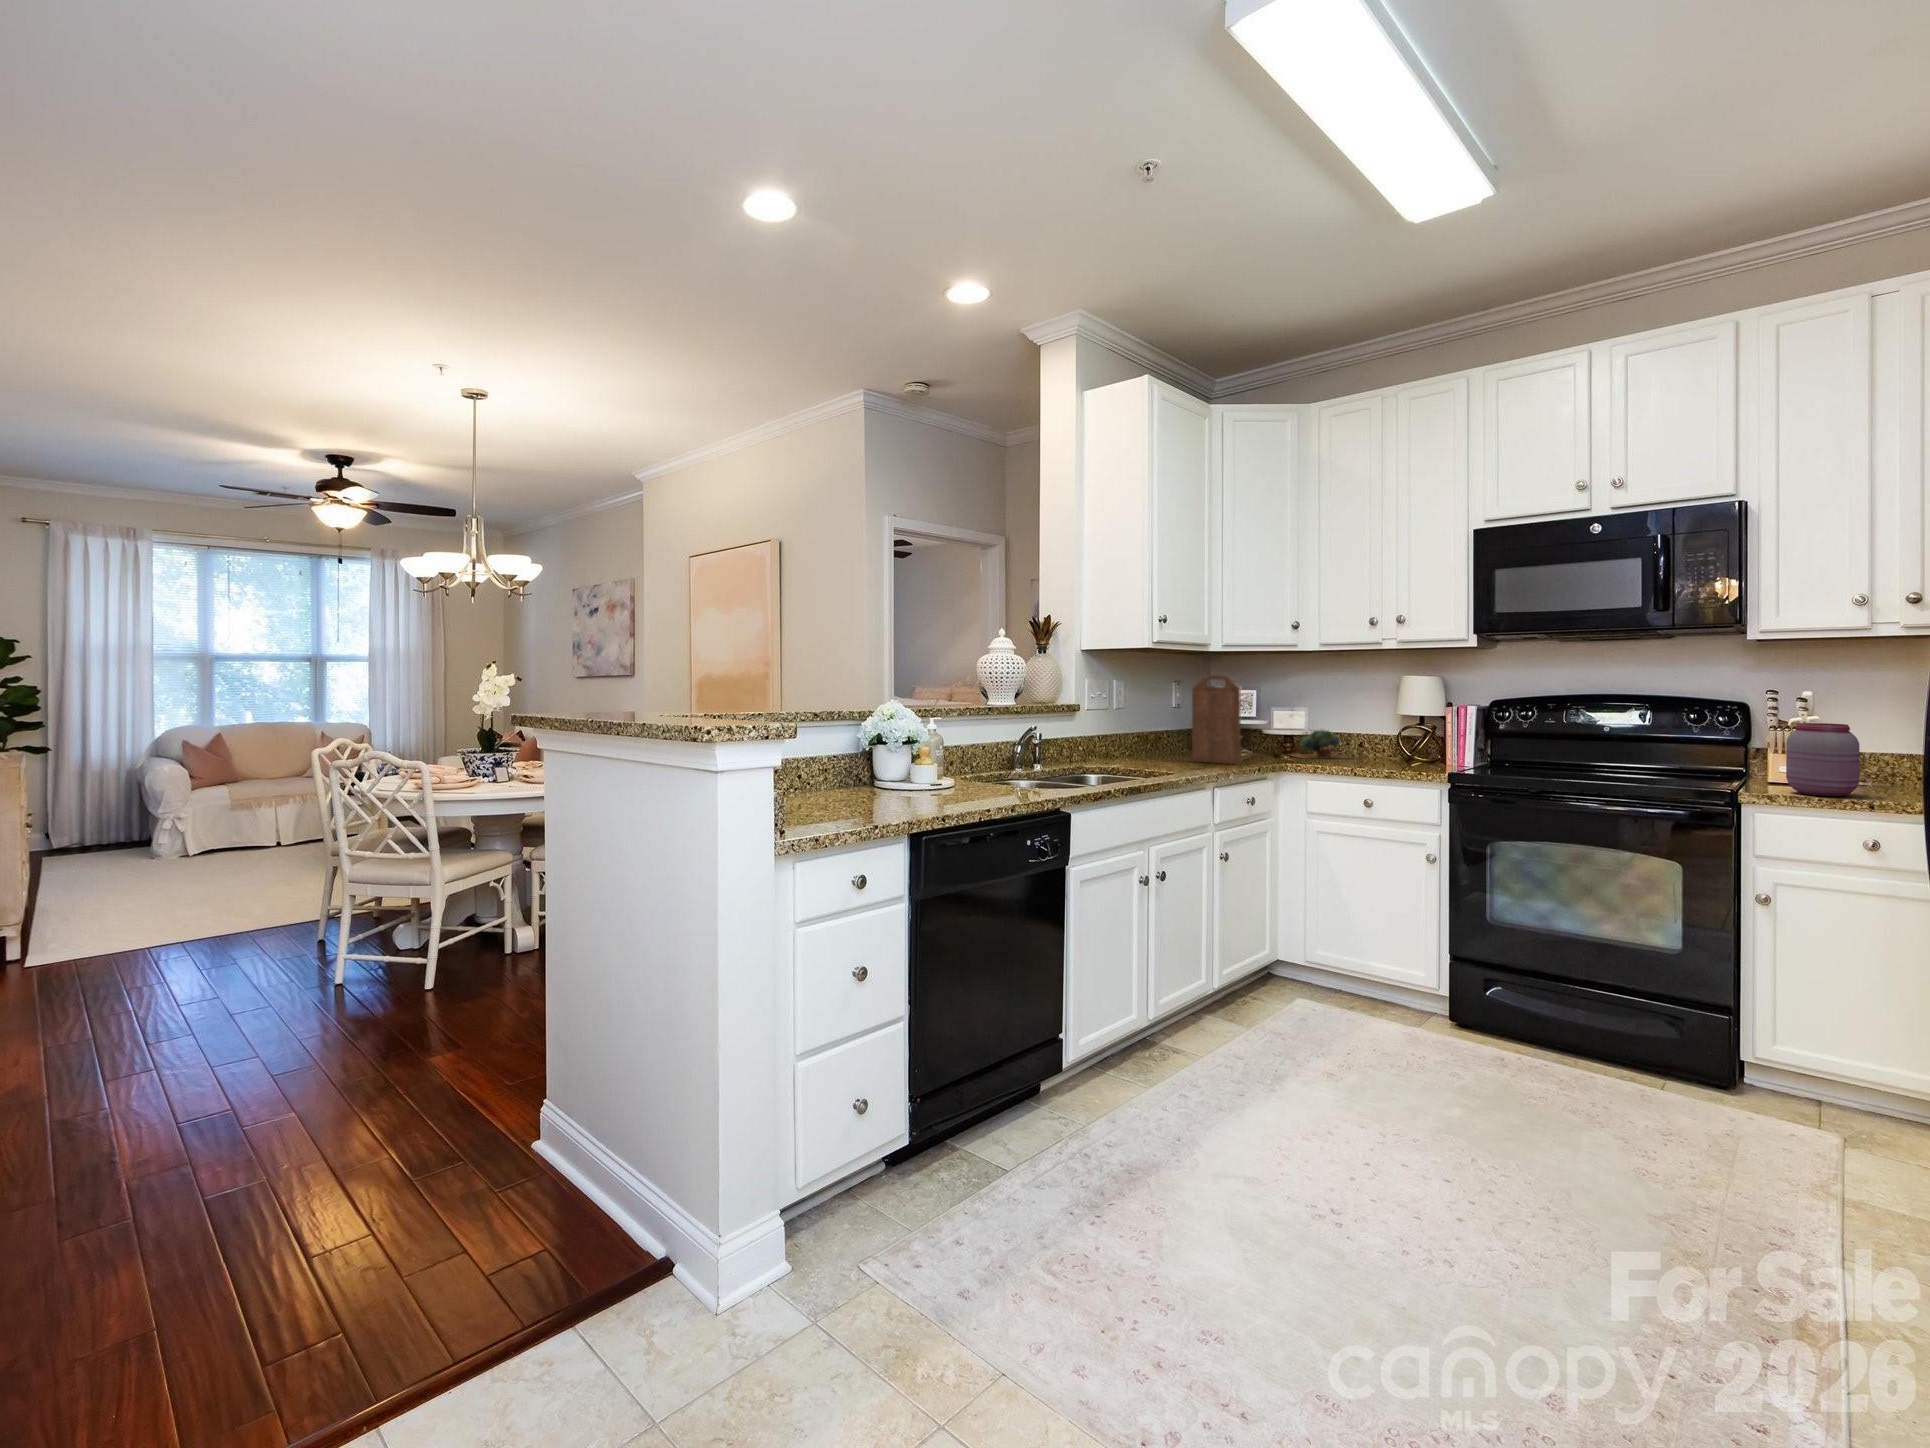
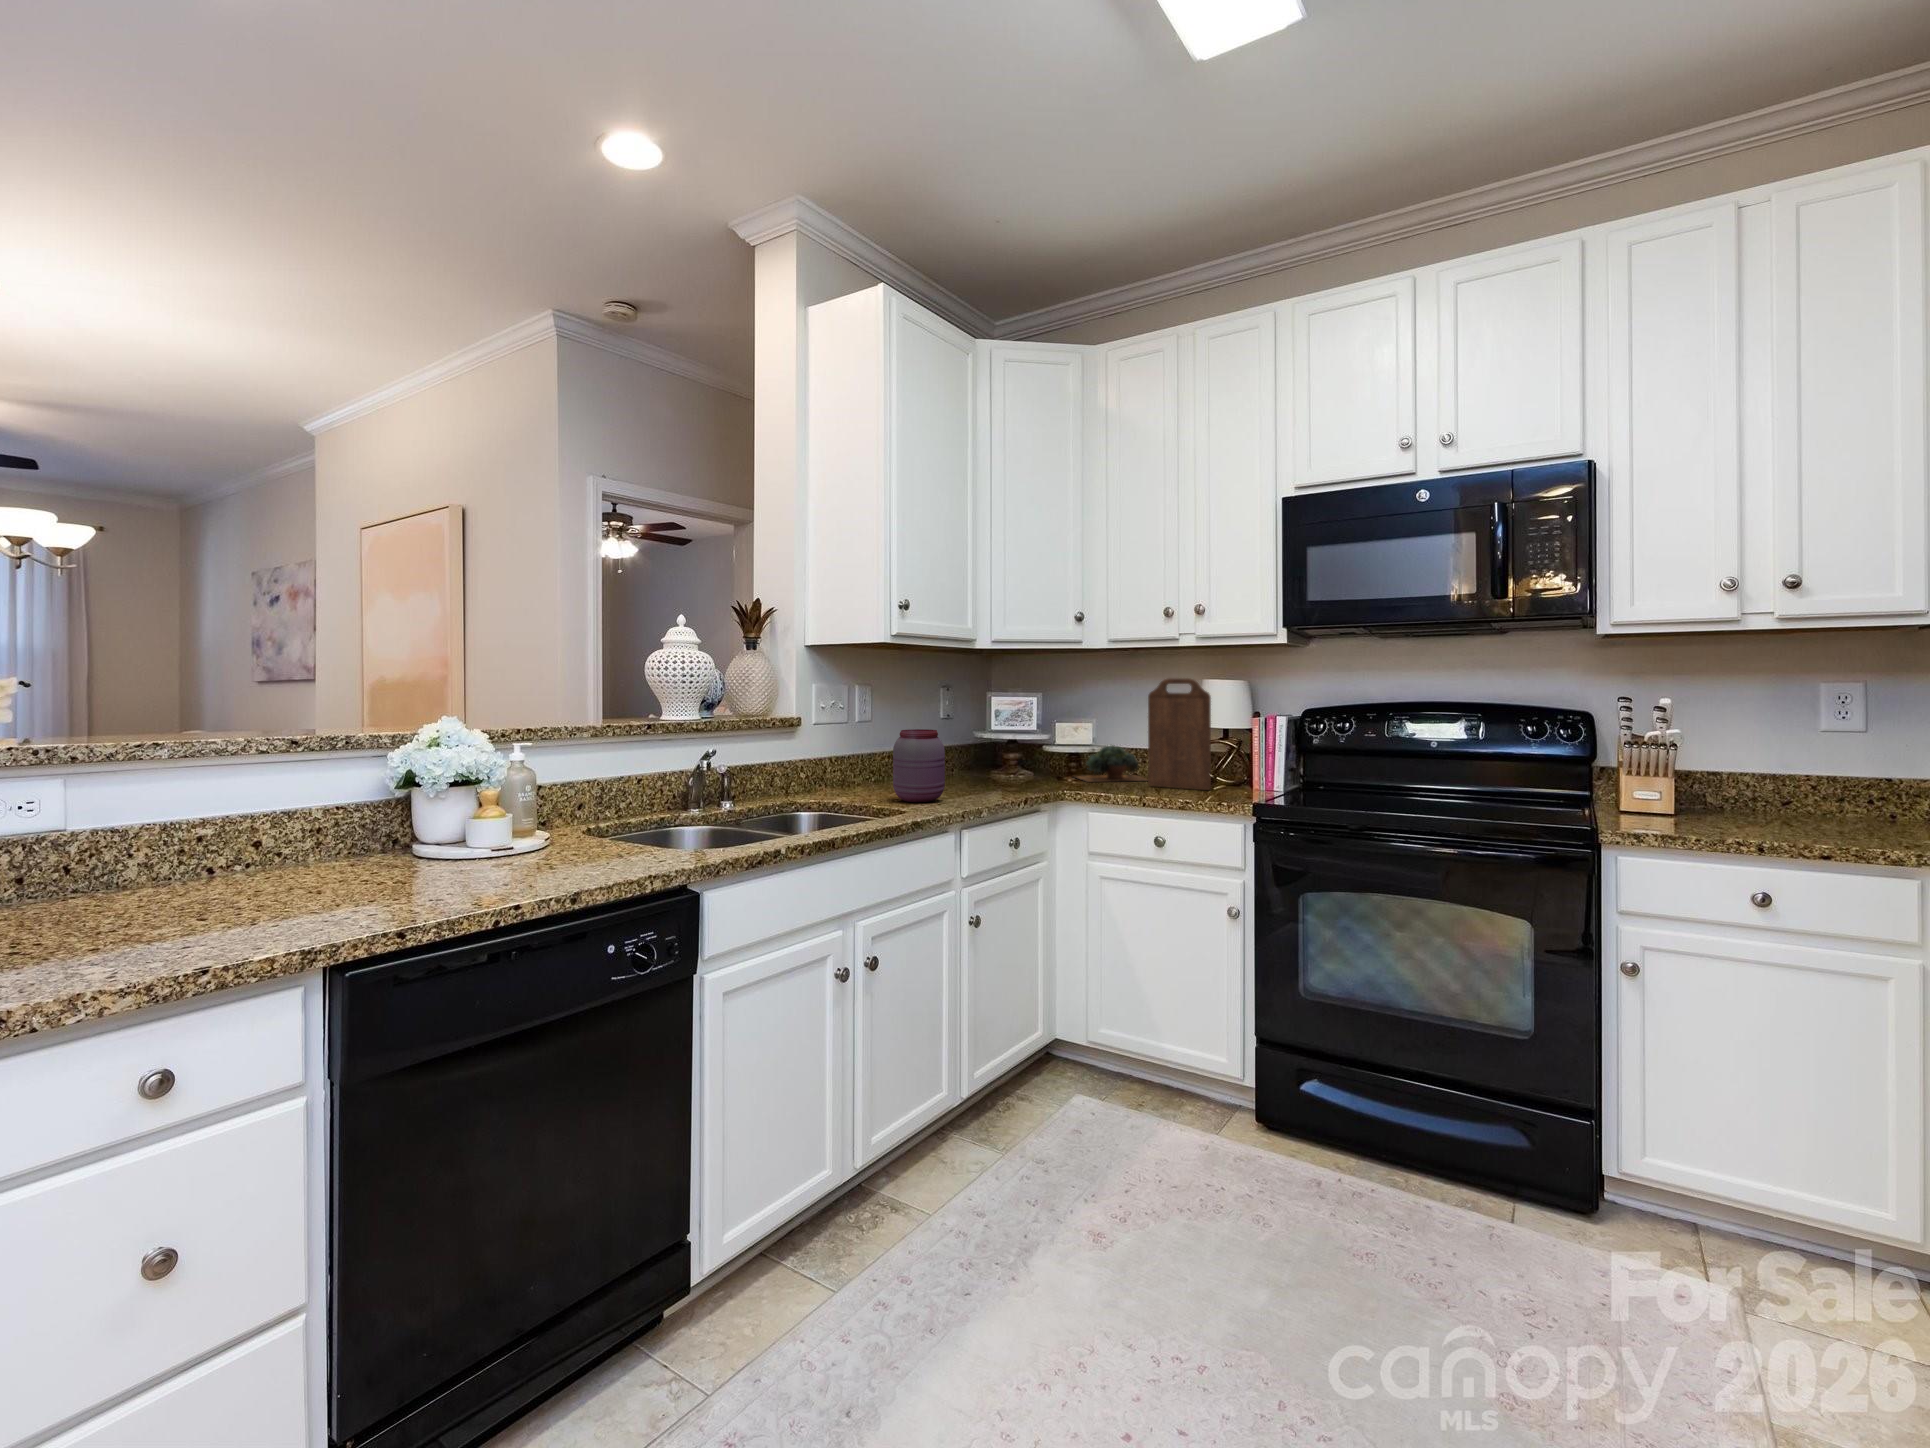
cutting board: present [1192,675,1241,764] -> present [1148,678,1211,790]
jar: present [1786,723,1860,796] -> present [893,729,945,802]

